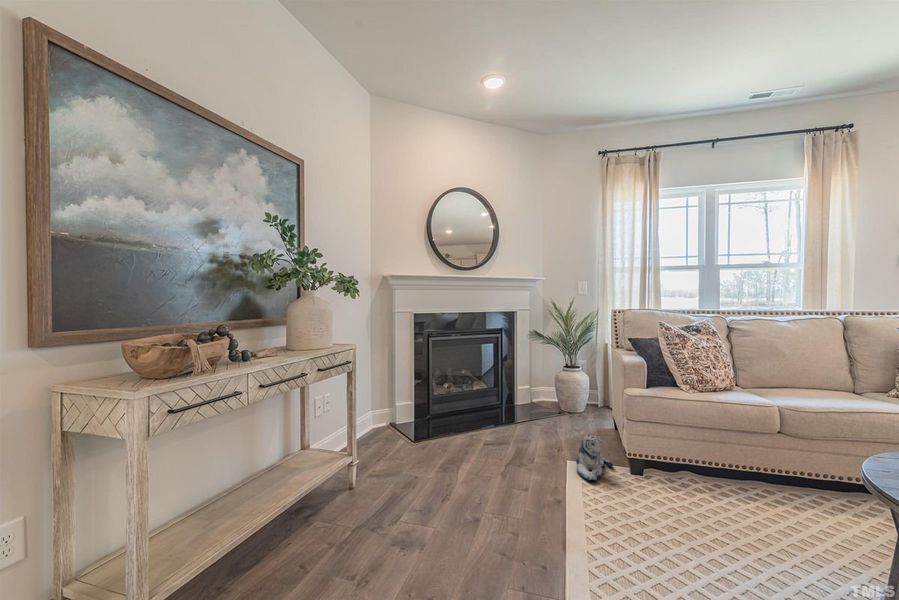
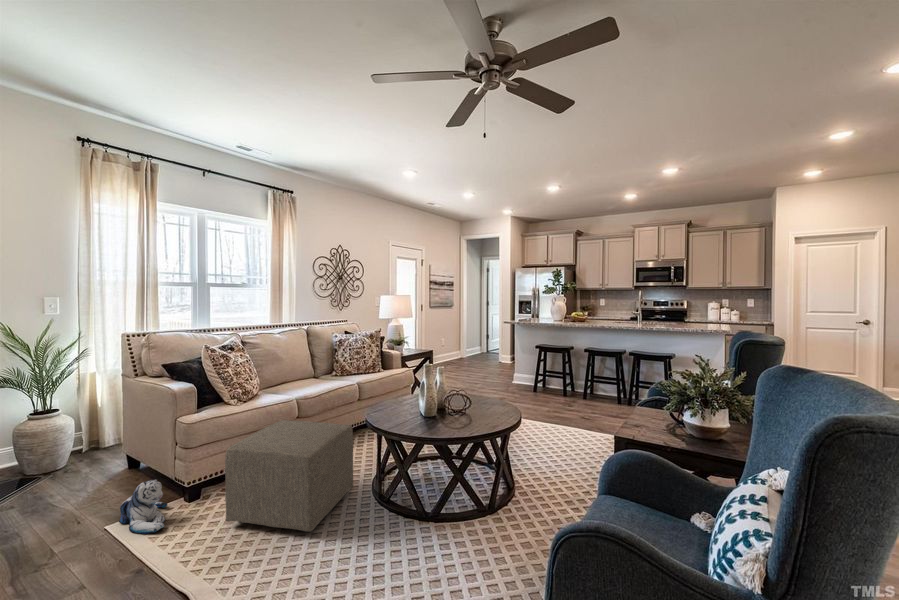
ottoman: none [637,420,845,572] -> present [225,420,353,532]

